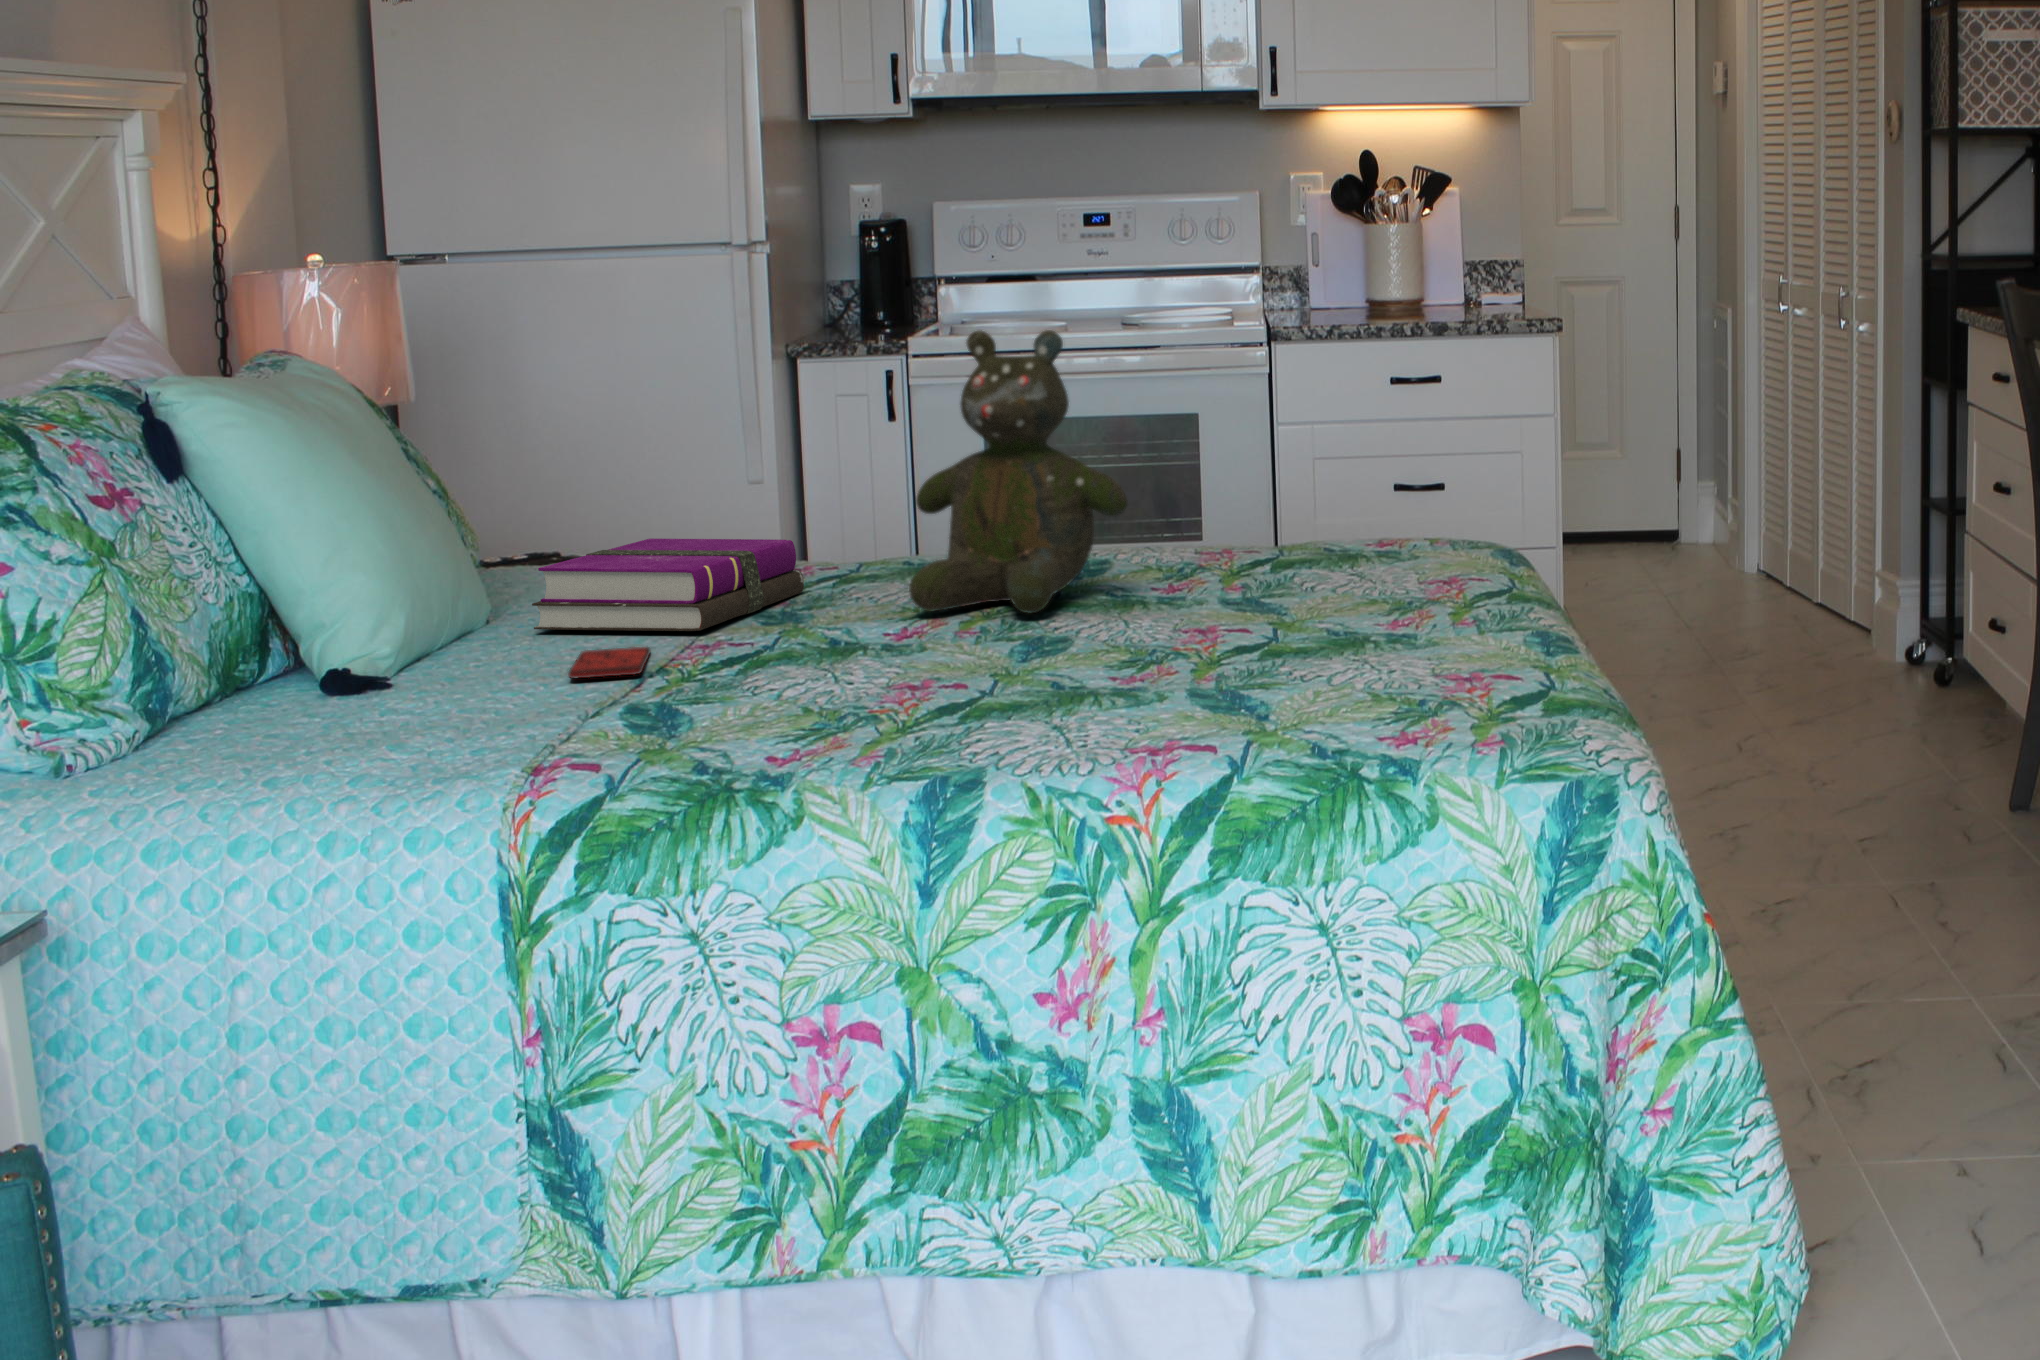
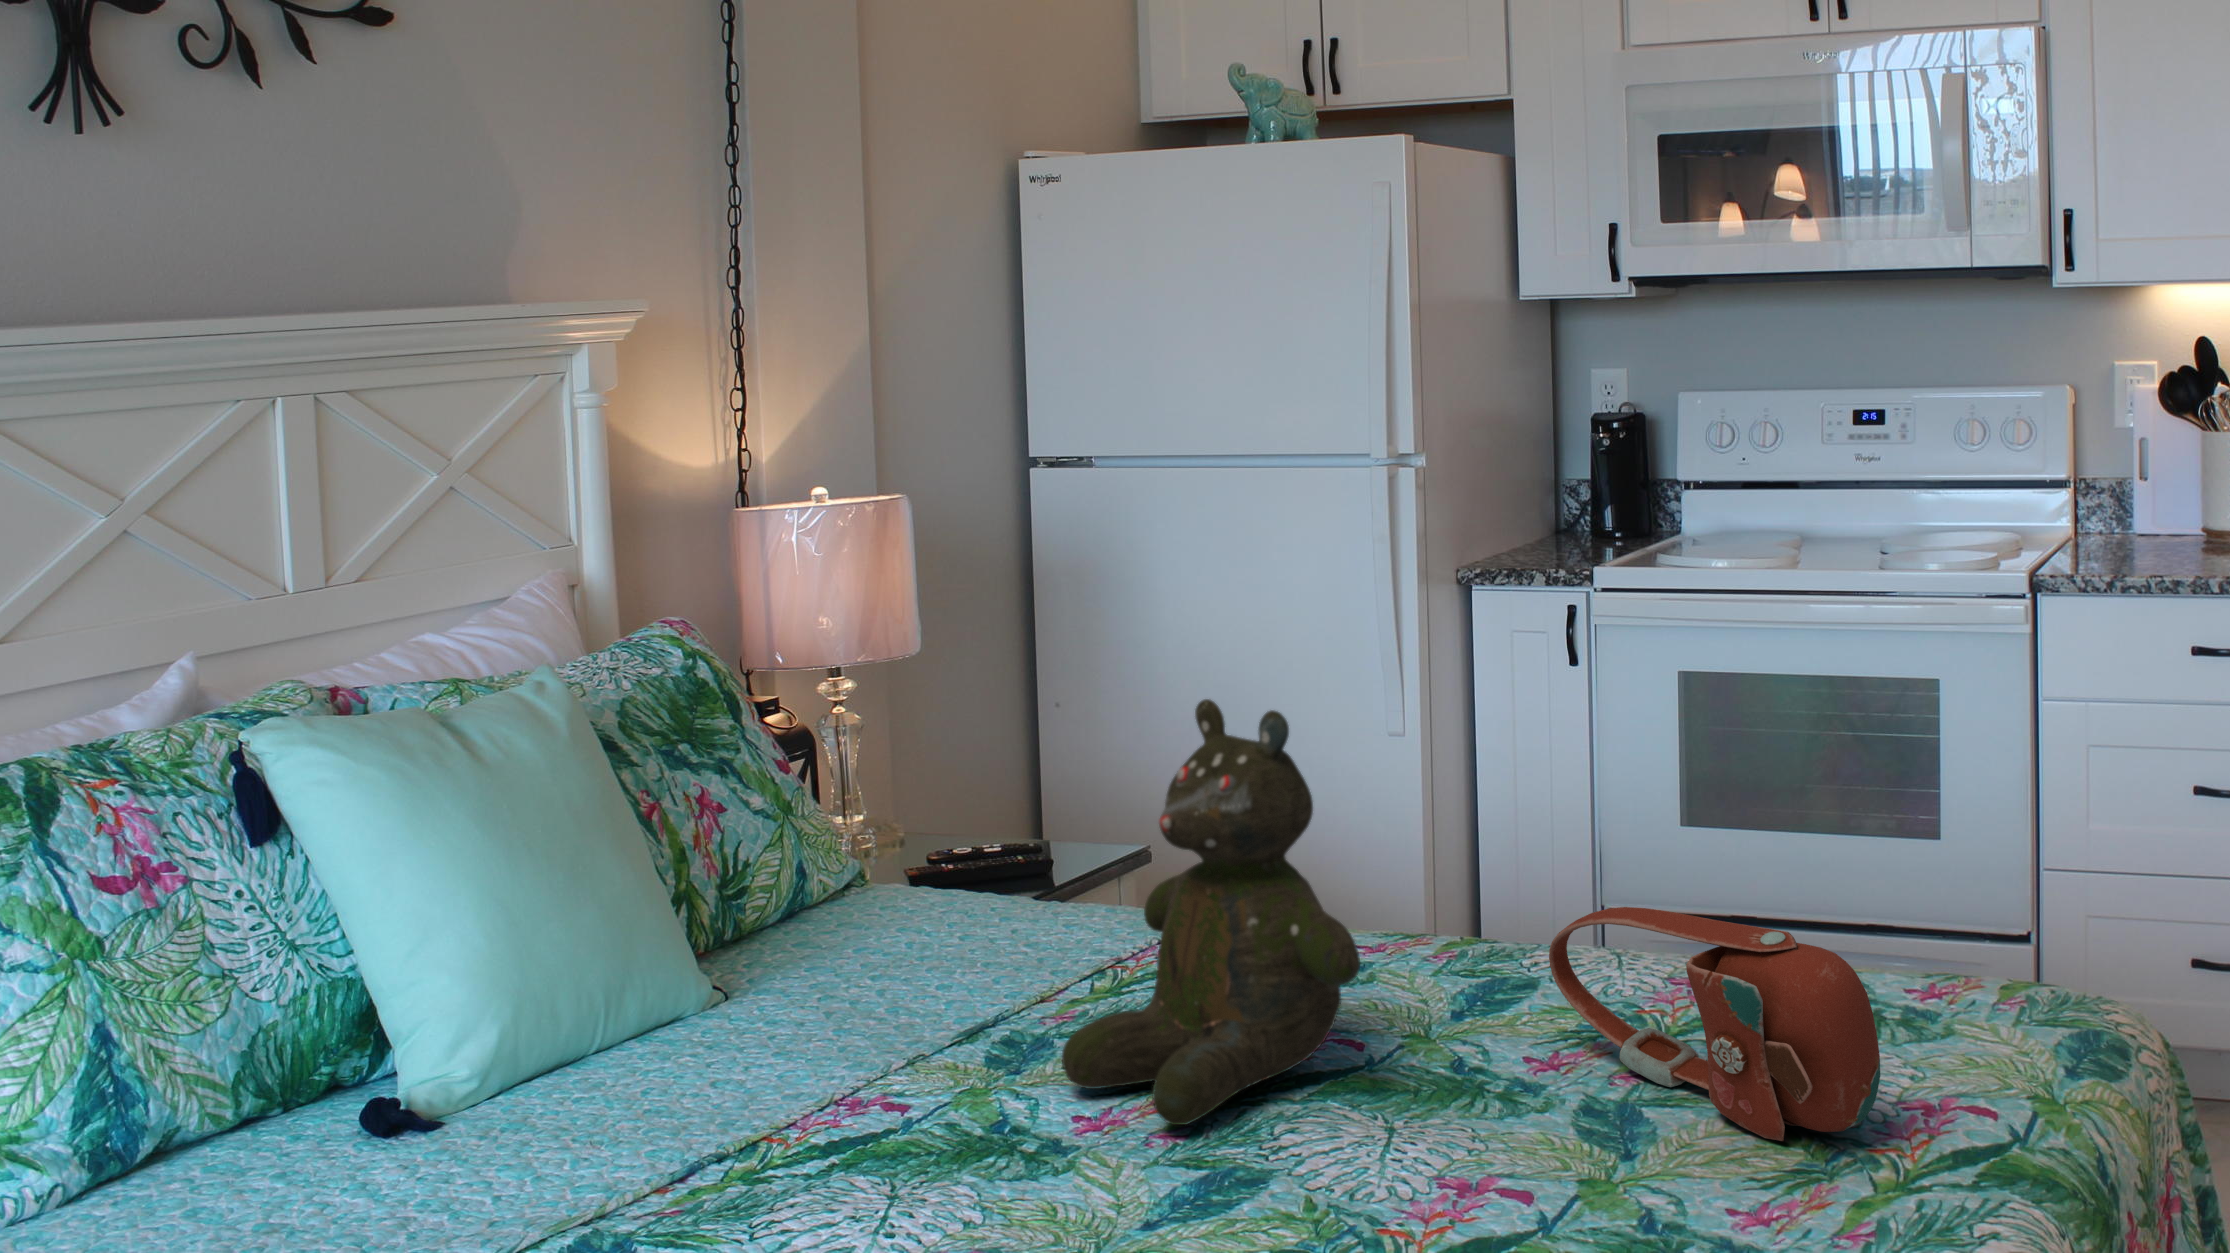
handbag: none [1216,449,1463,577] -> present [1549,907,1880,1141]
hardback book: present [532,538,804,631] -> none [707,899,1054,1071]
smartphone: present [568,647,650,678] -> none [565,1089,730,1161]

